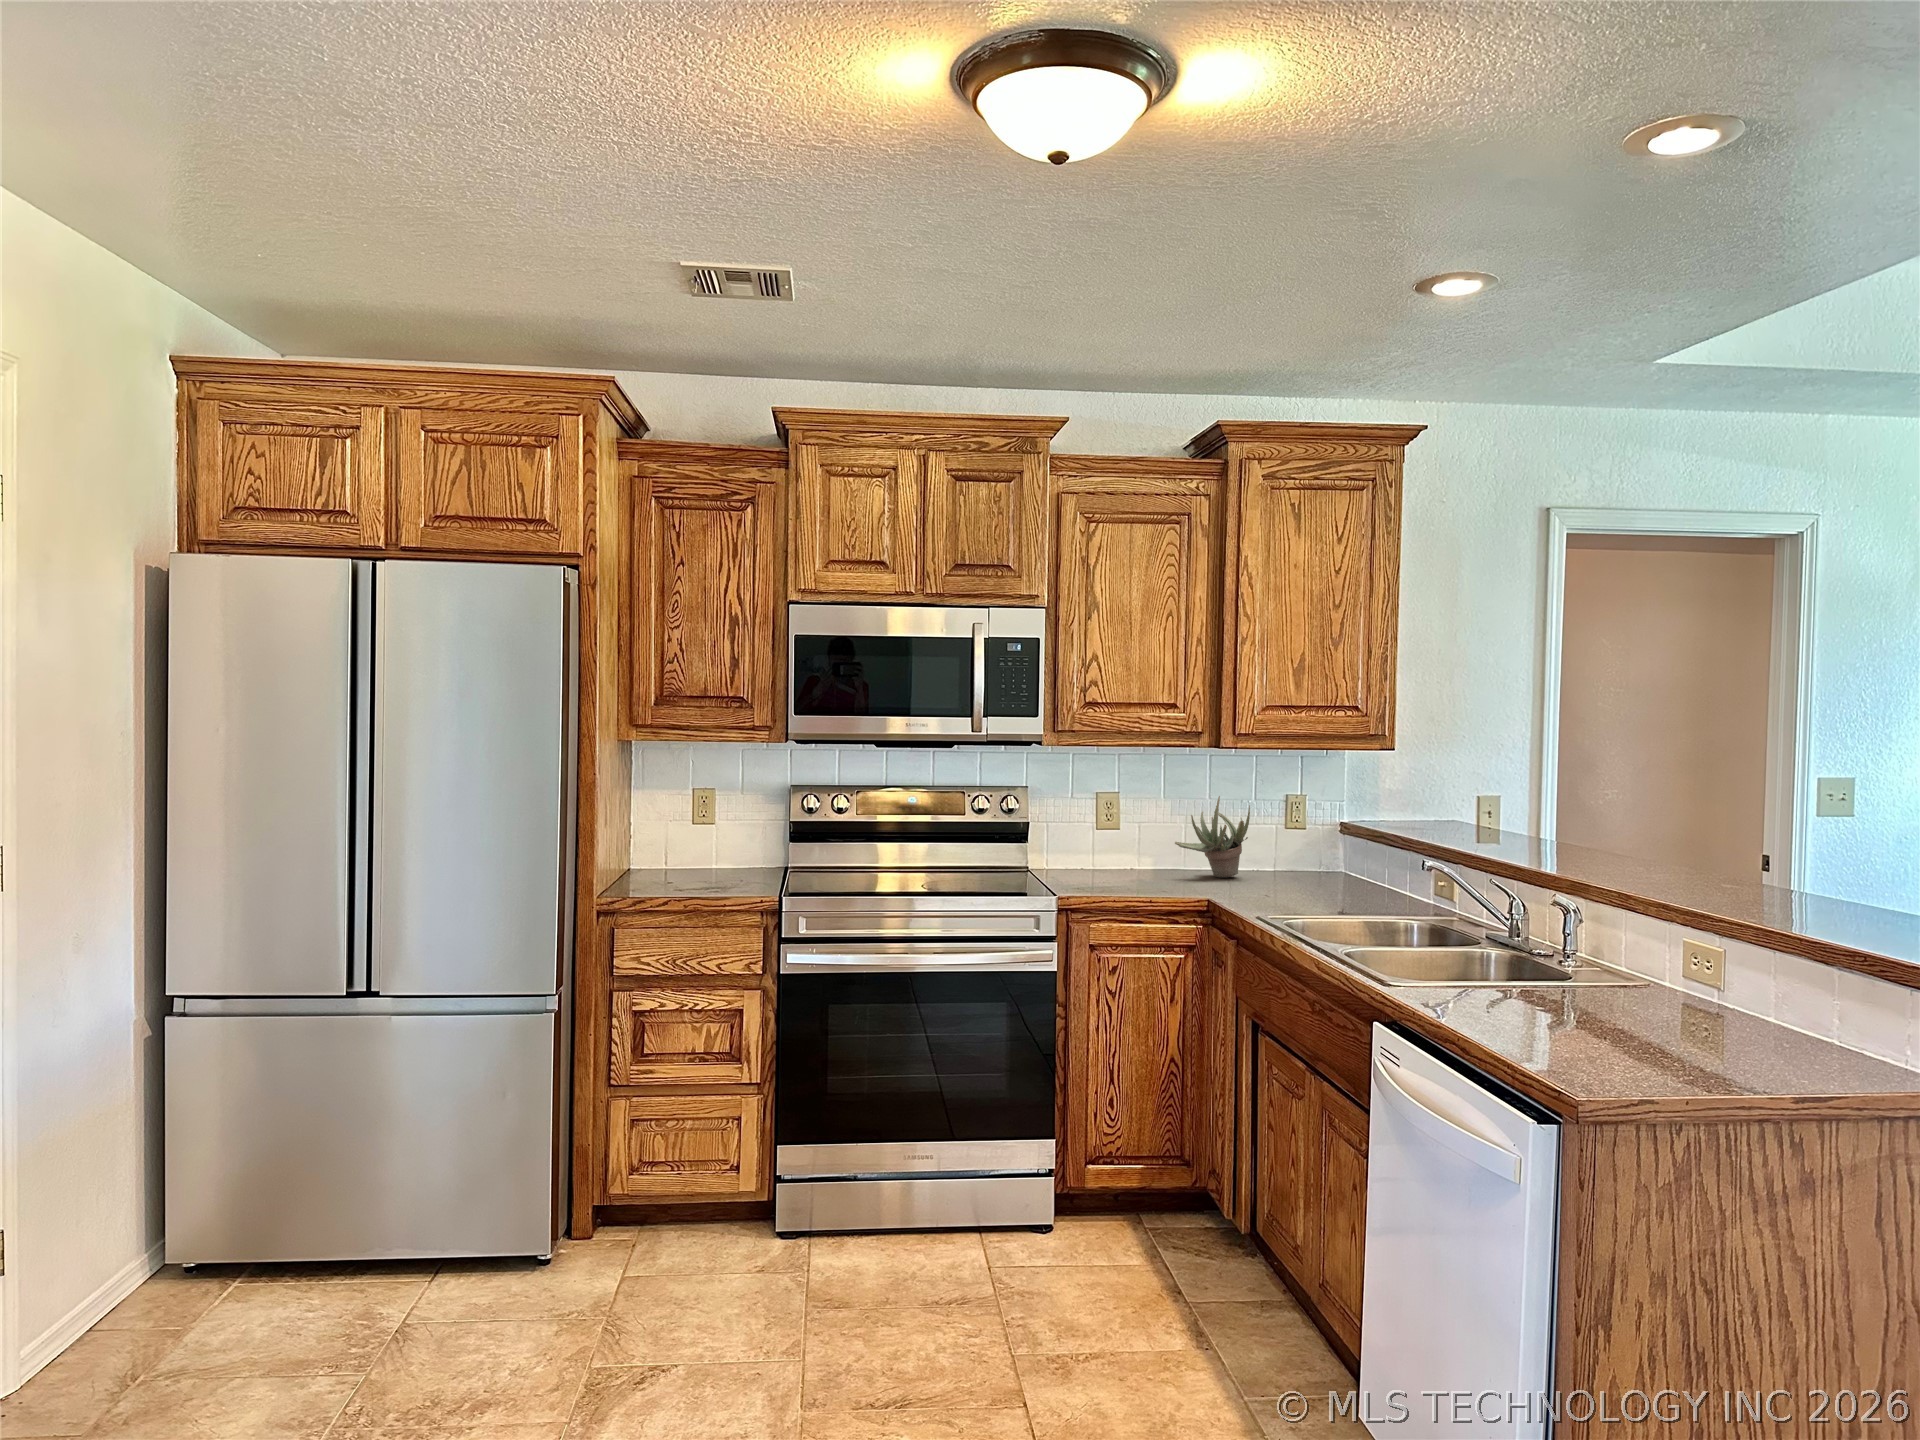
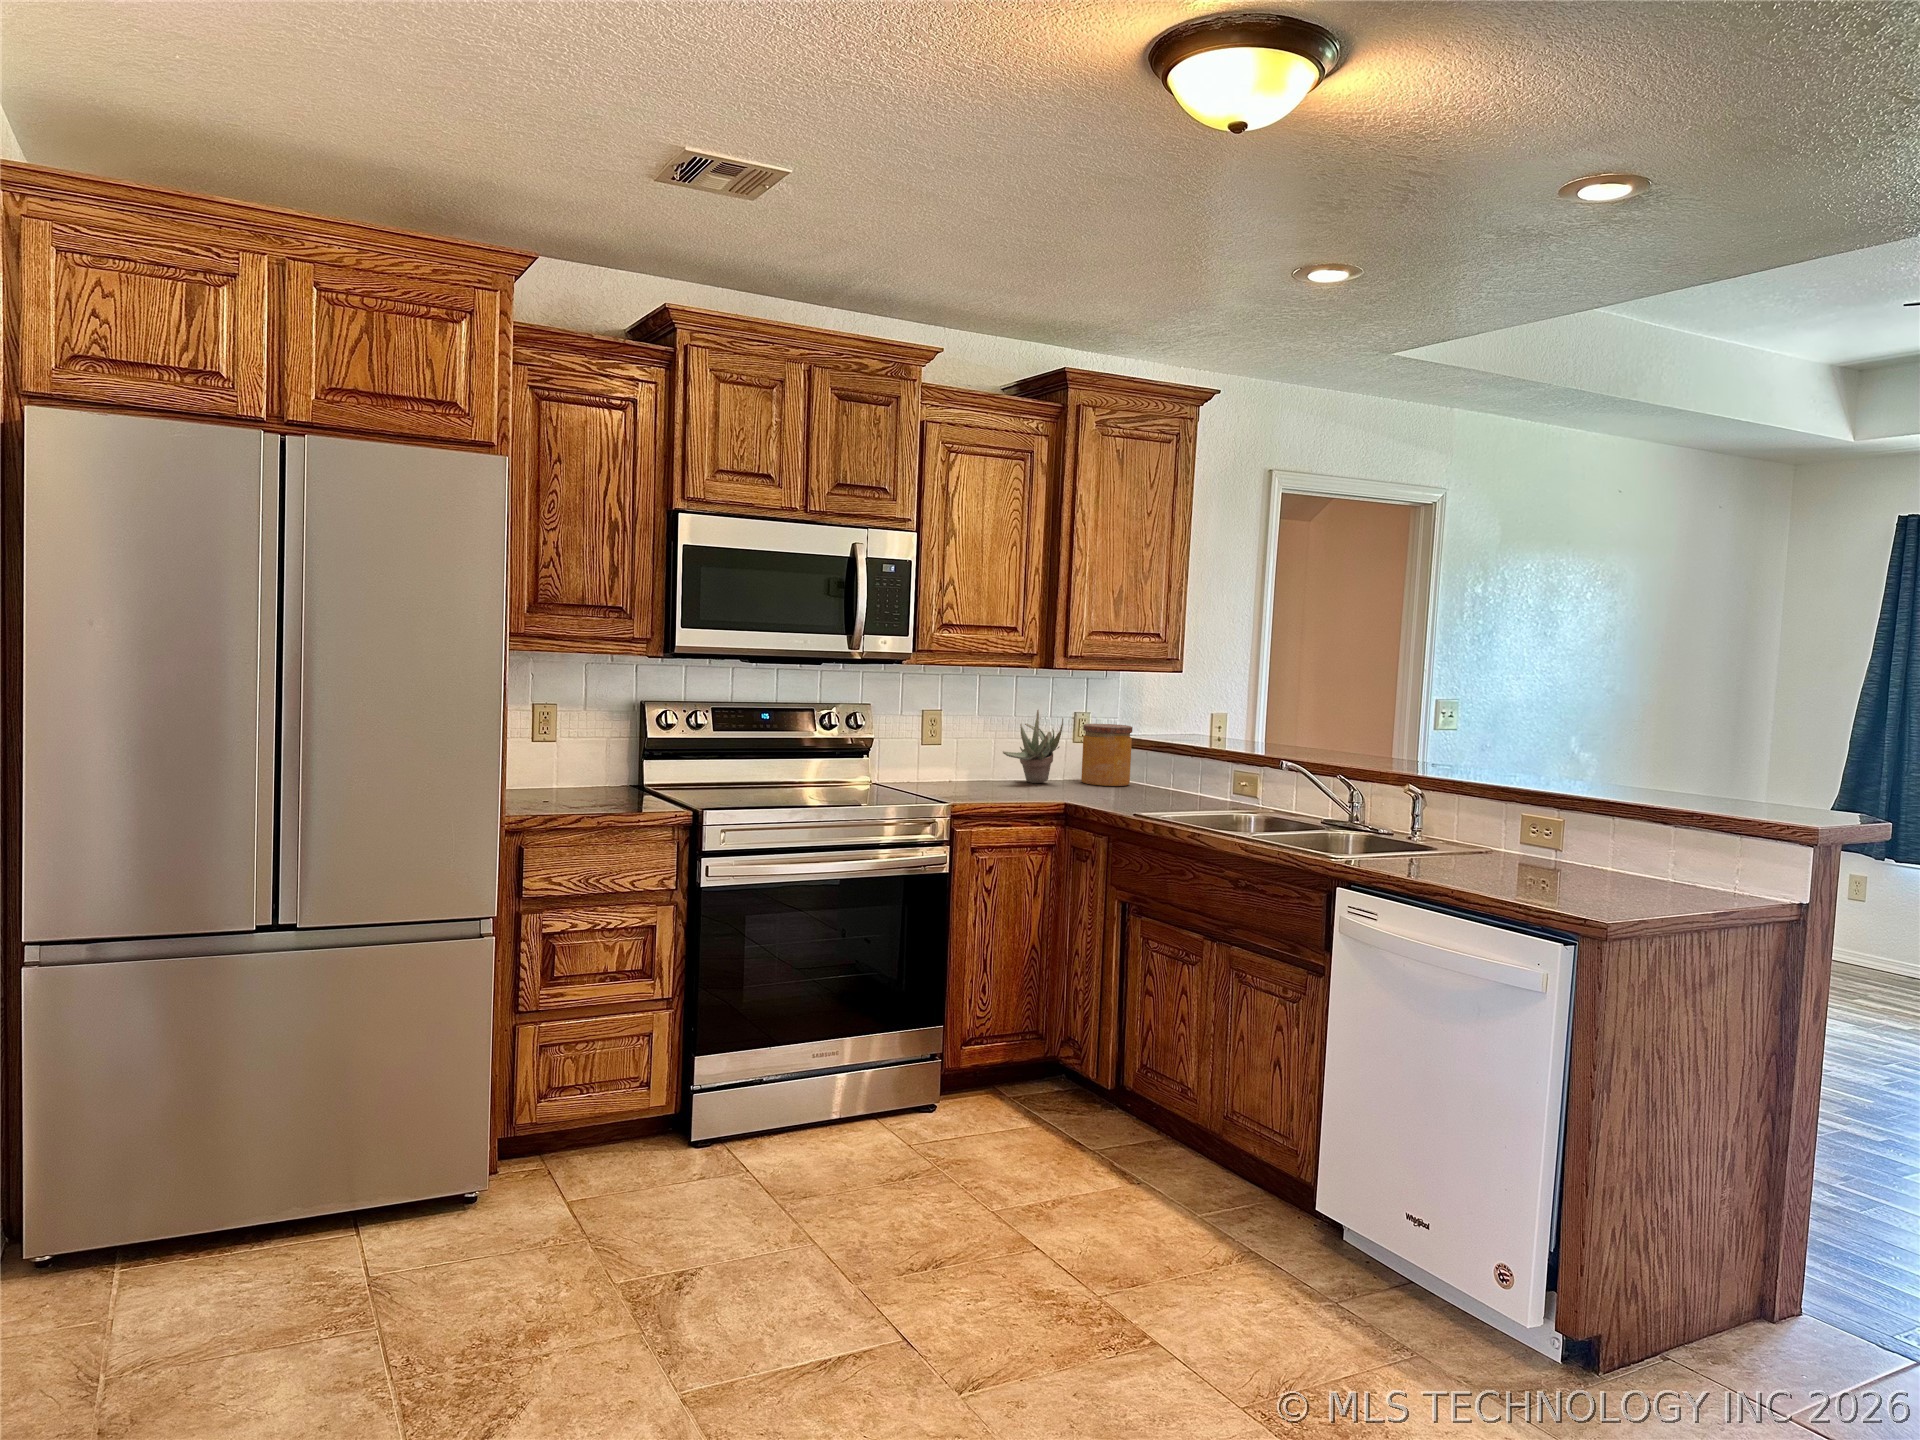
jar: none [1281,812,1339,883] -> present [1081,724,1132,786]

